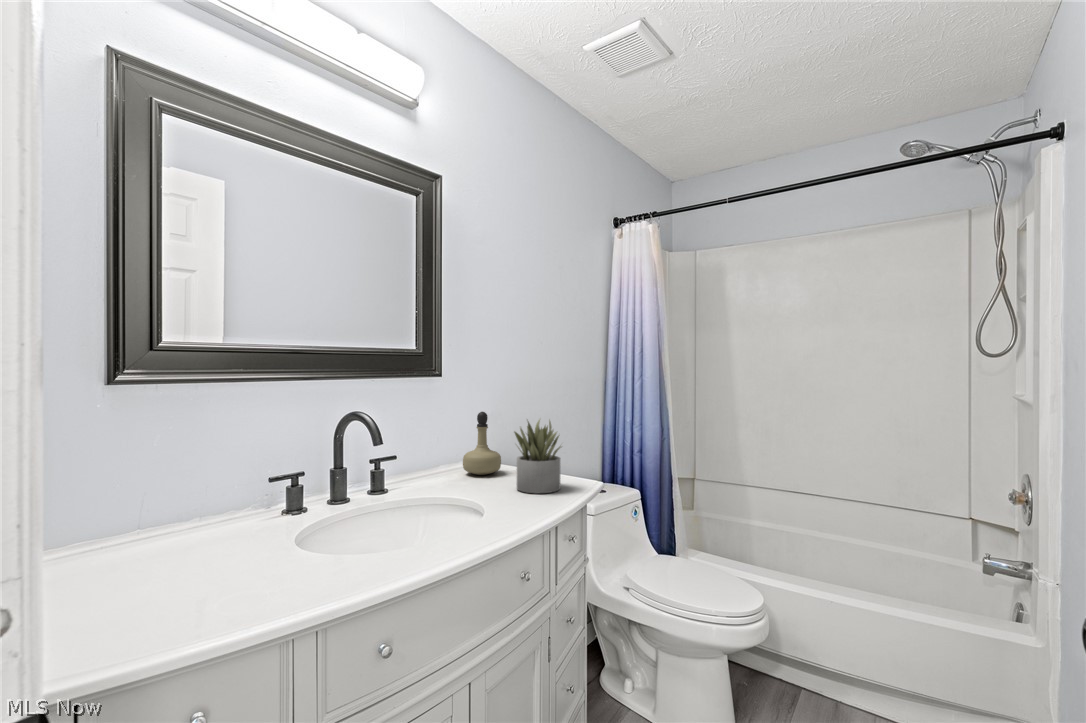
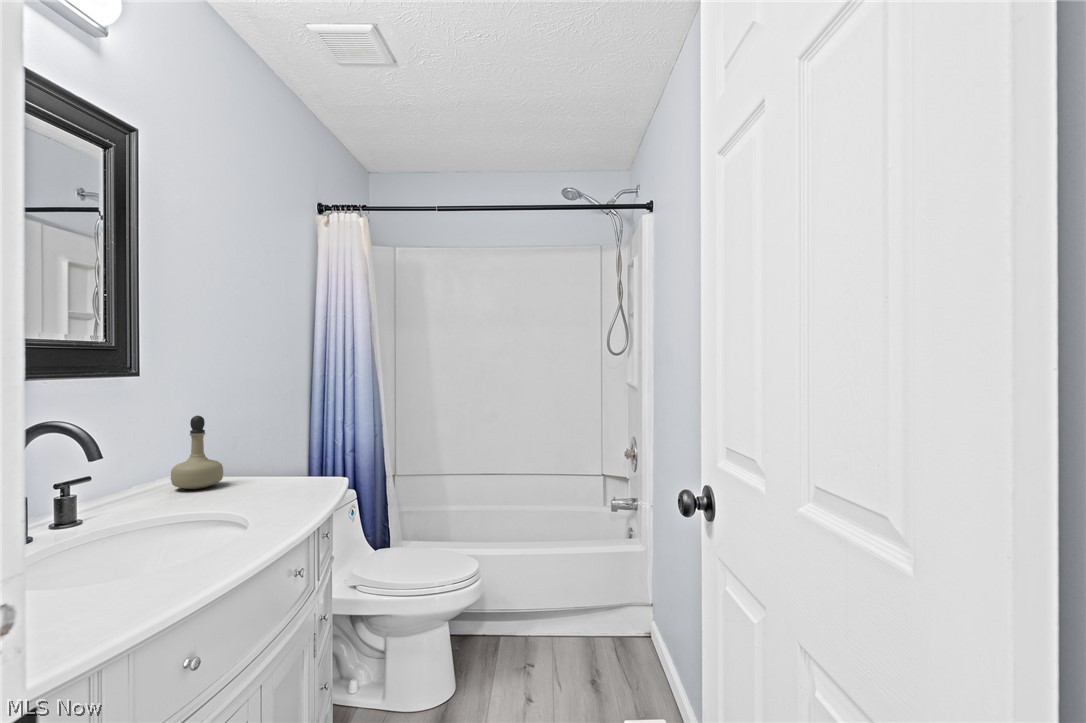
succulent plant: present [514,420,561,493] -> none [253,416,315,496]

